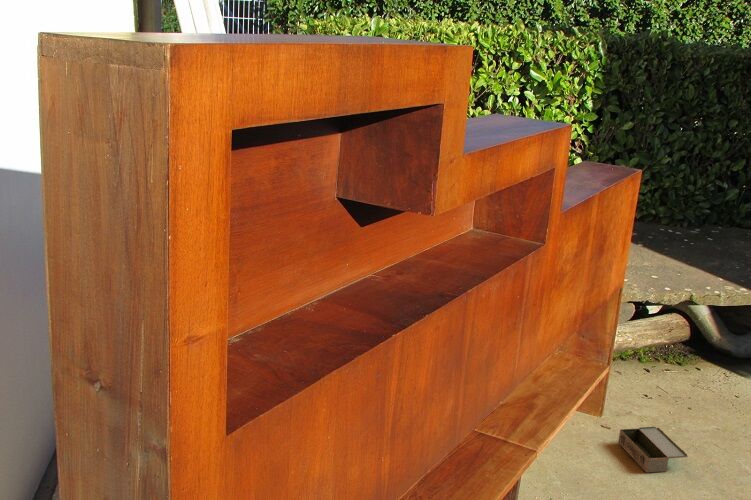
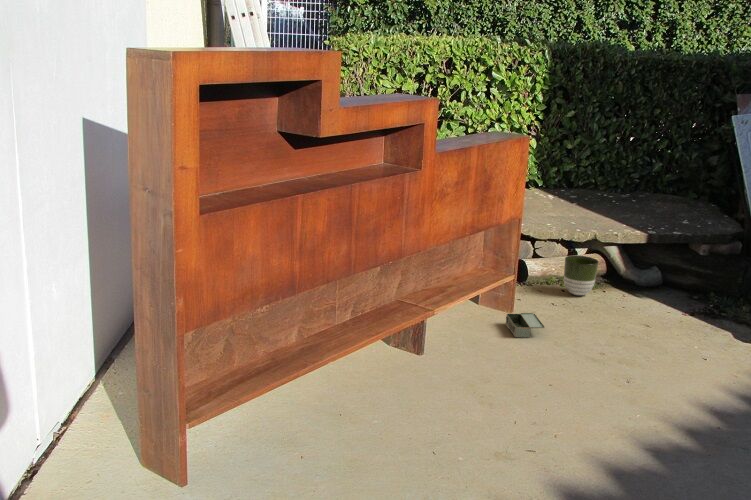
planter: none [662,325,713,382] -> present [564,255,598,295]

